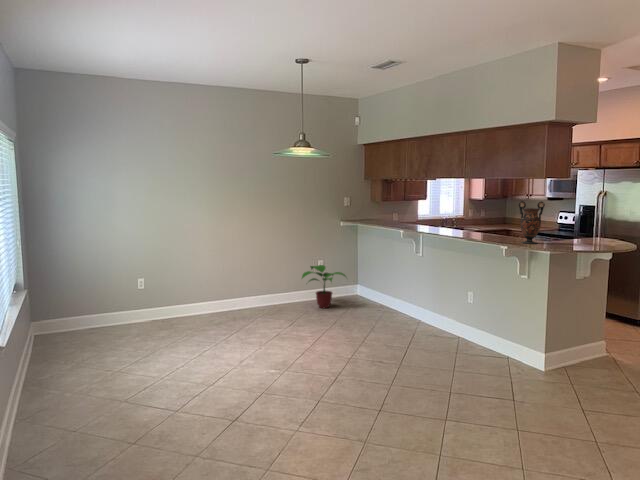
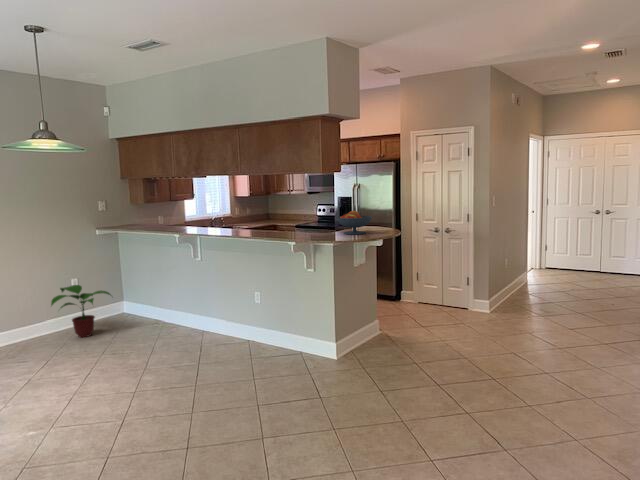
vase: present [519,201,545,244] -> none [300,196,322,238]
fruit bowl: none [561,219,605,245] -> present [337,211,372,234]

